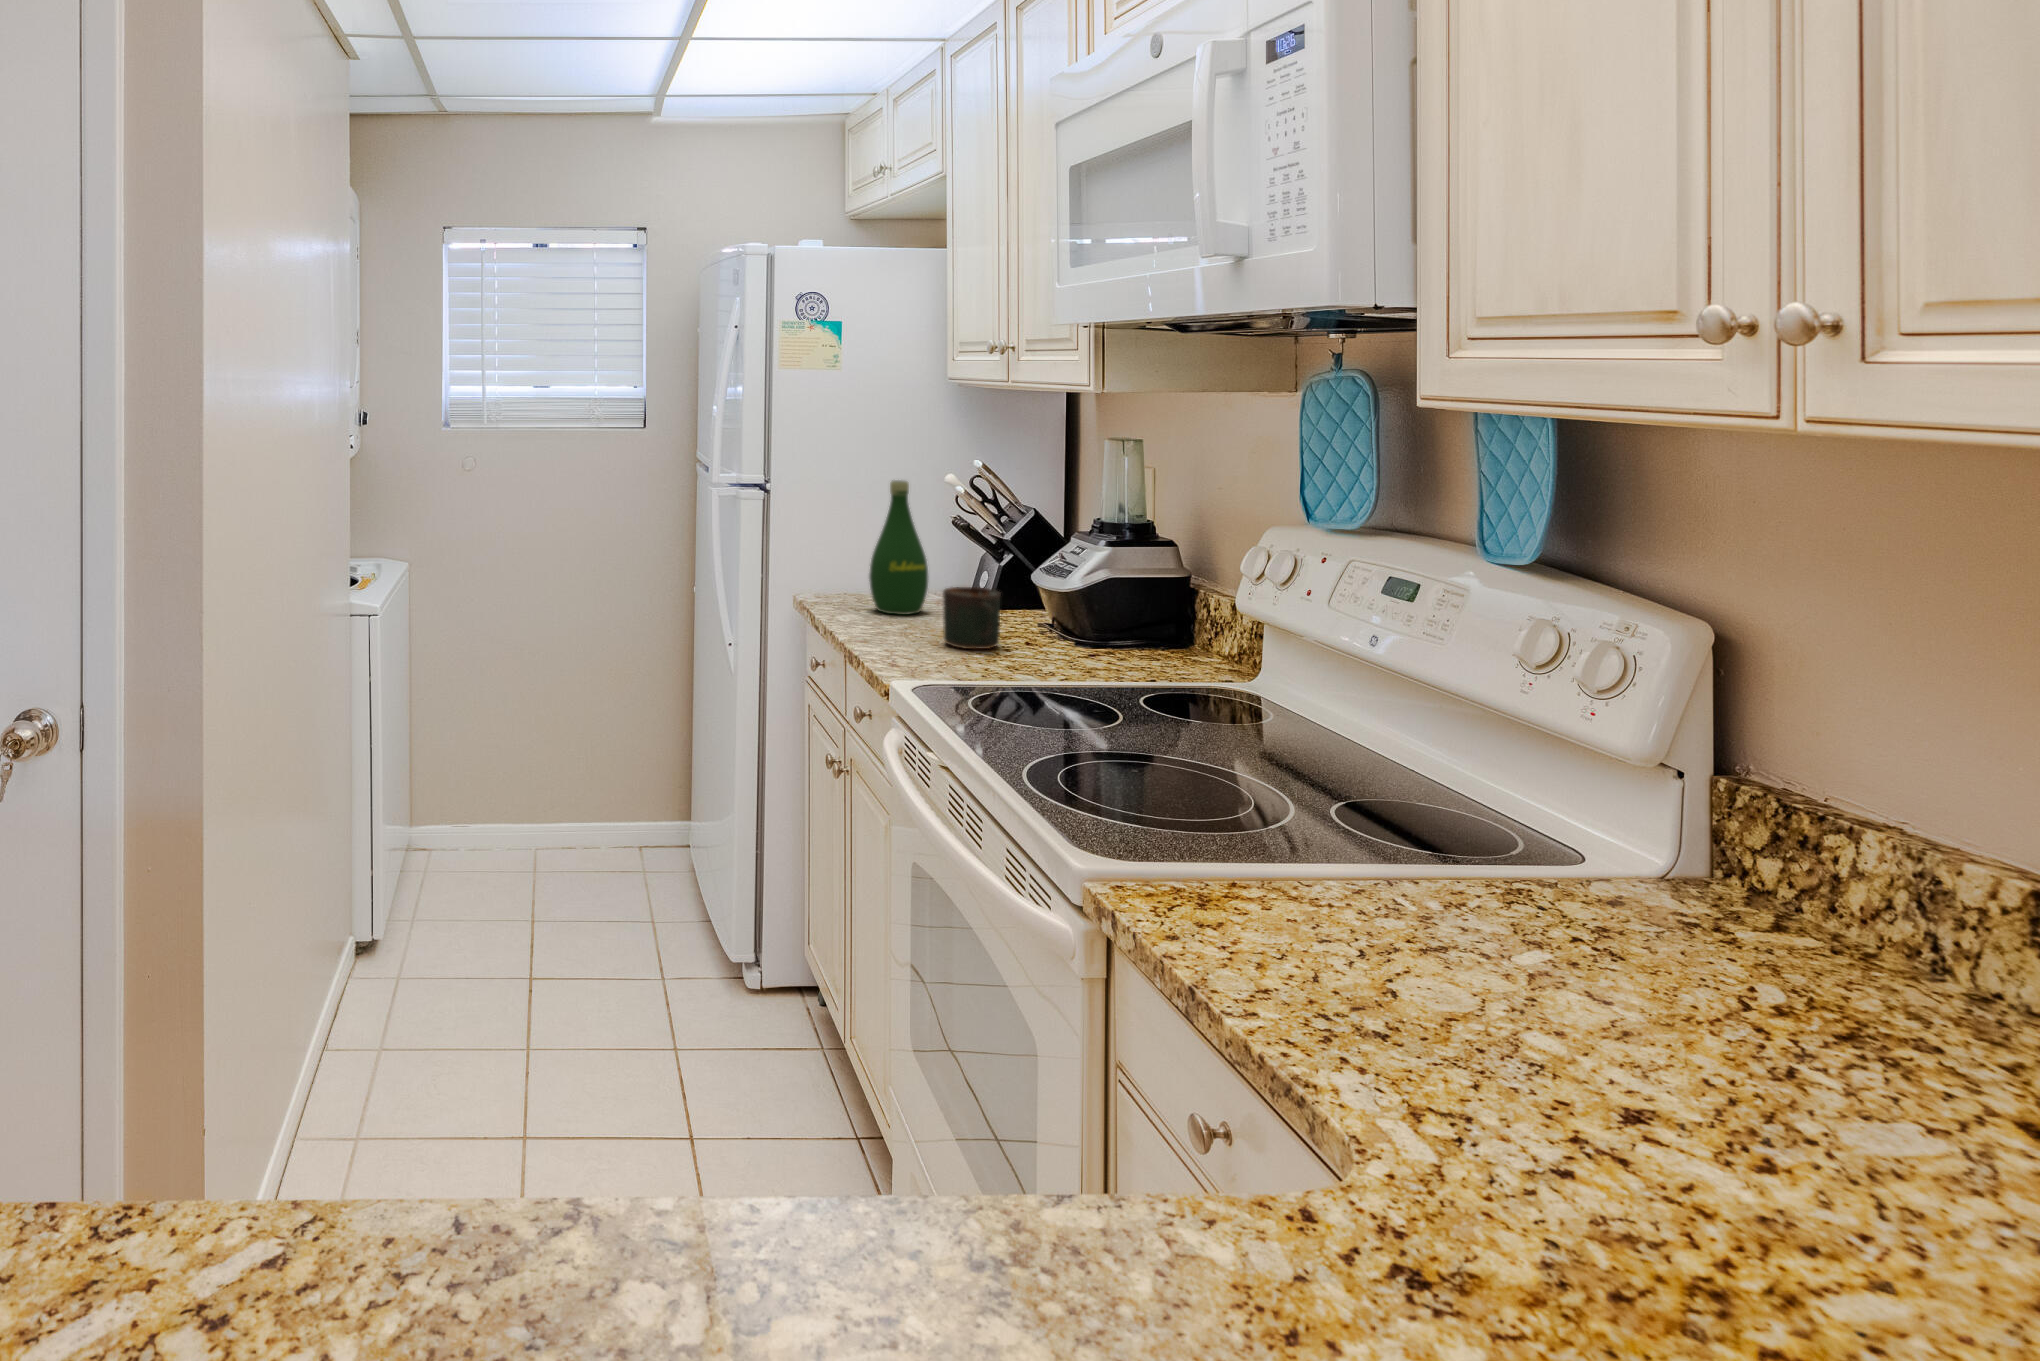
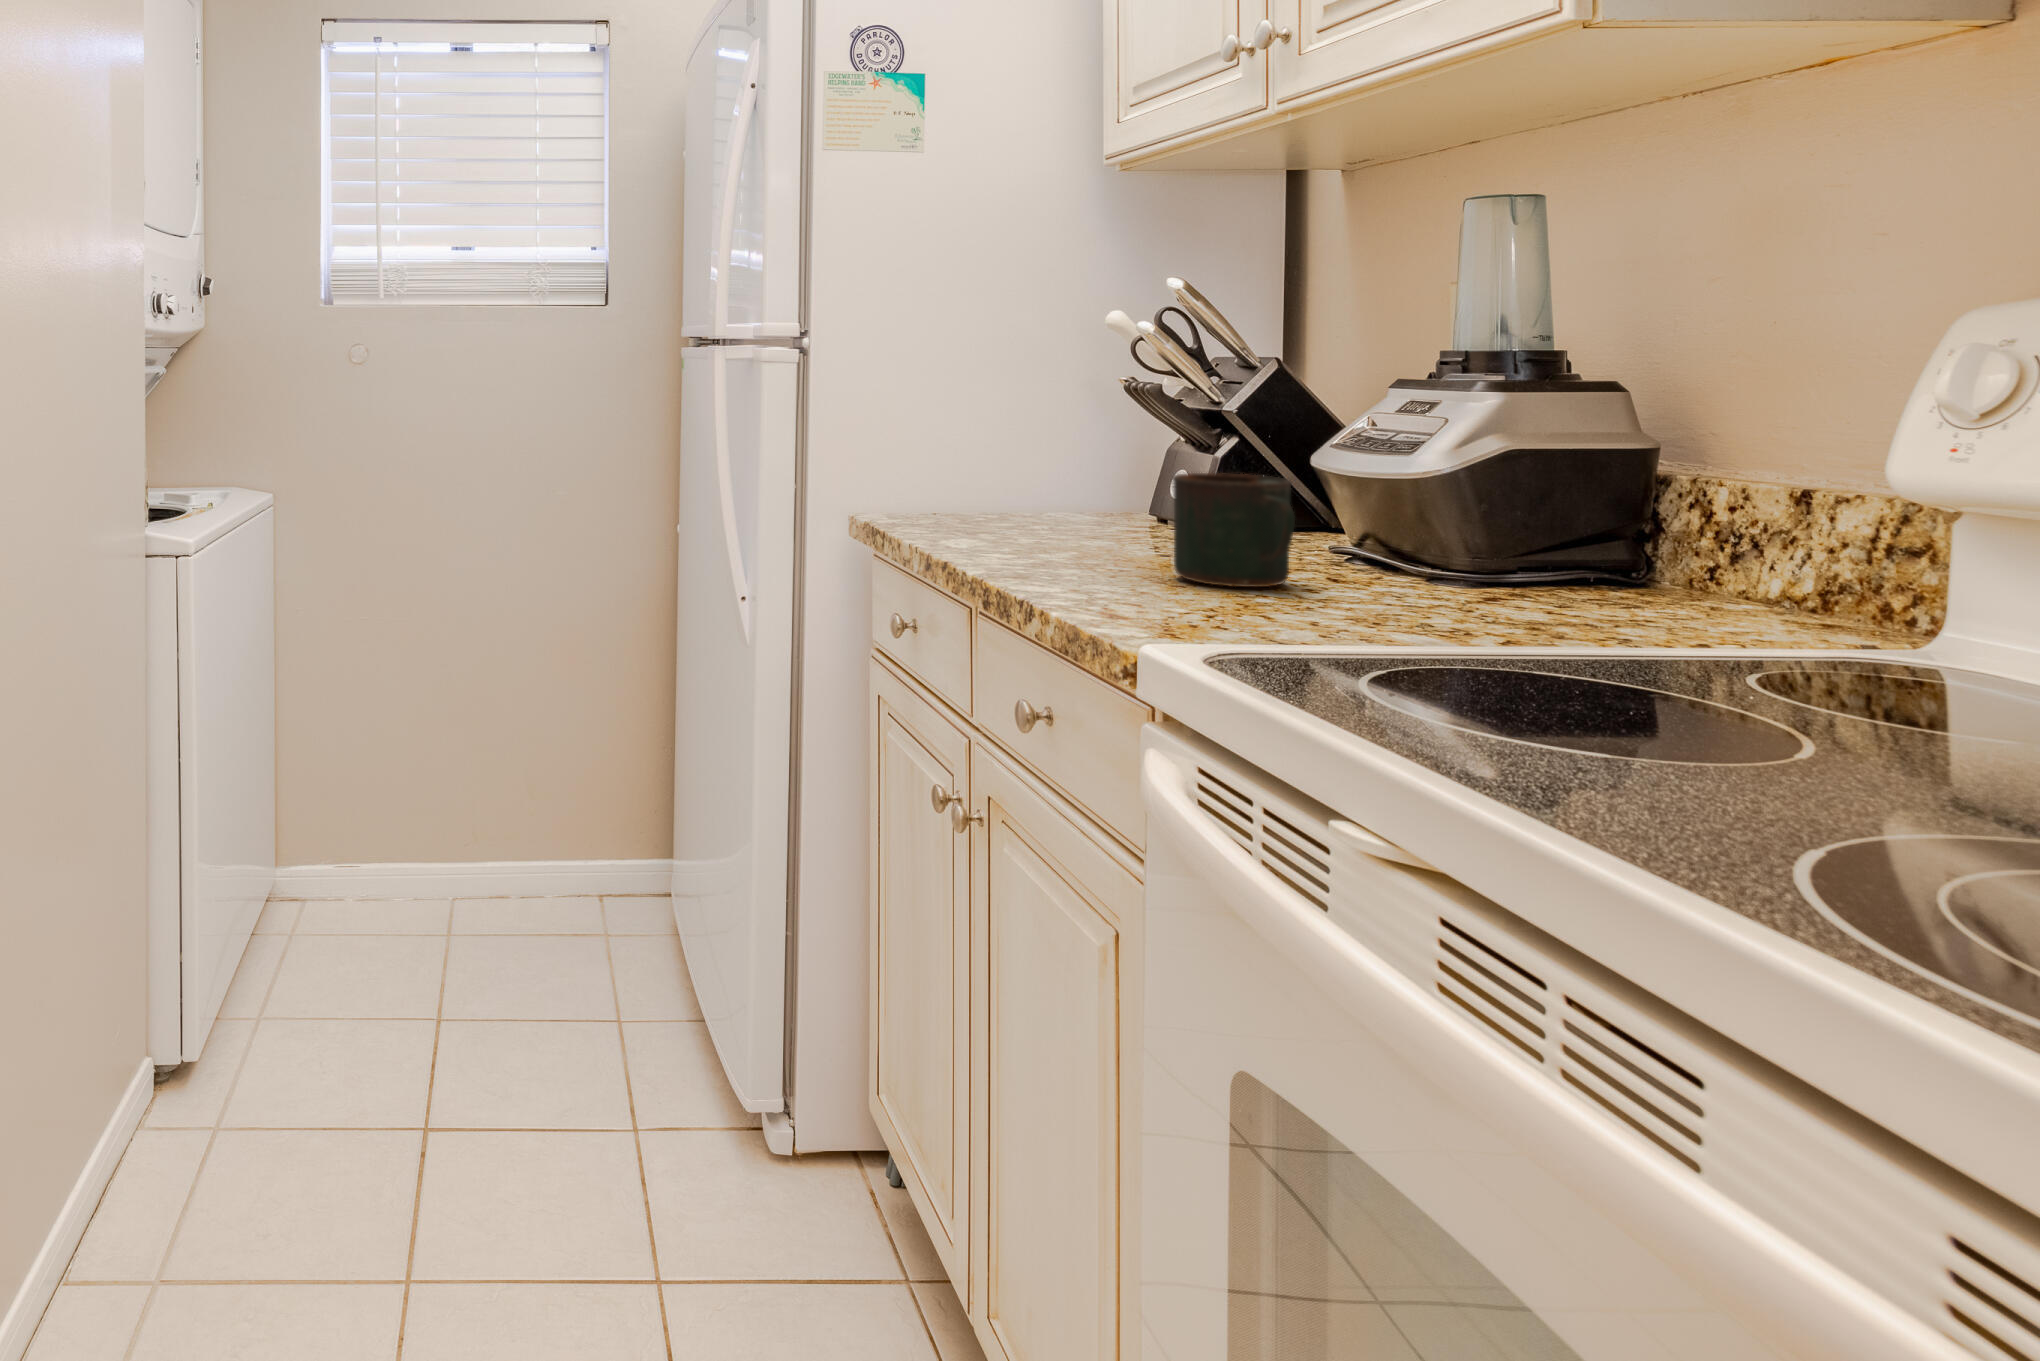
bottle: present [869,480,928,615] -> none [991,311,1095,538]

